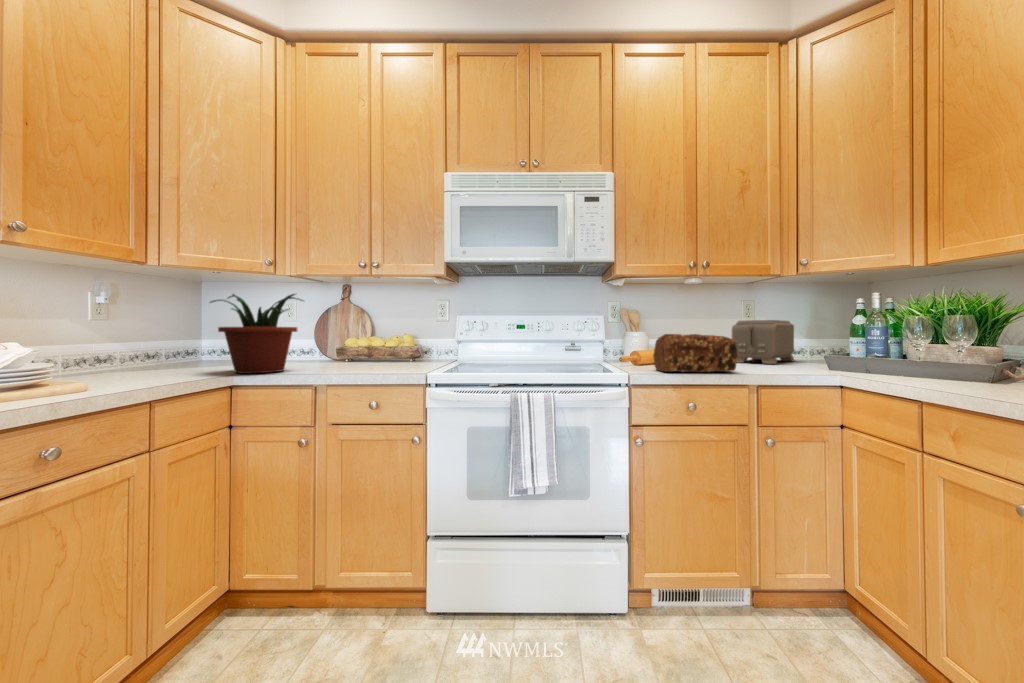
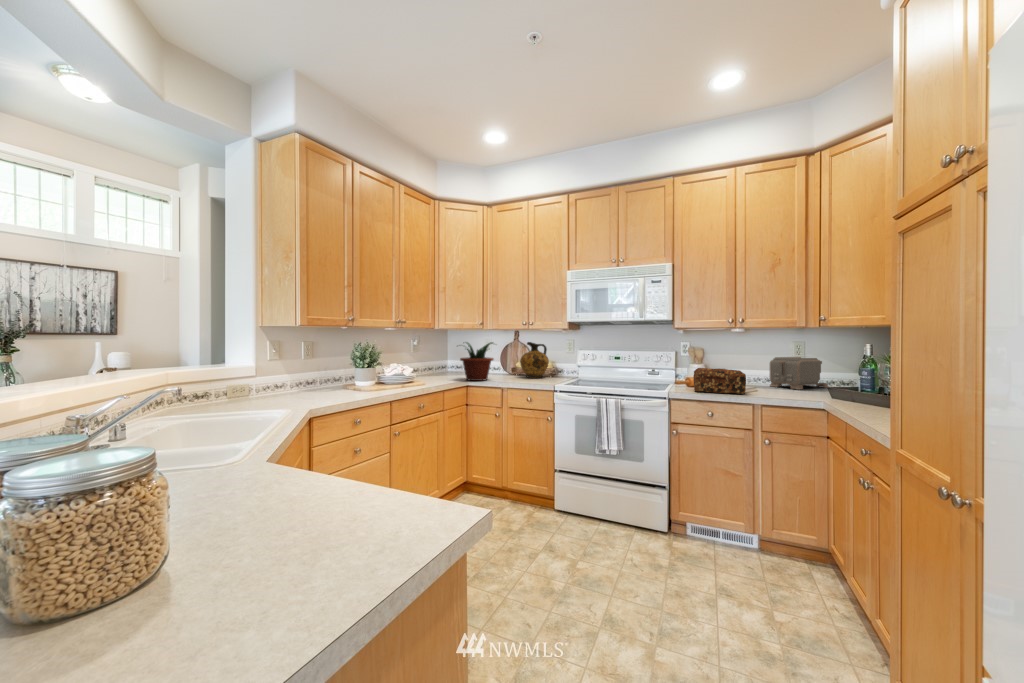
ceramic jug: none [353,299,407,365] -> present [520,342,549,378]

